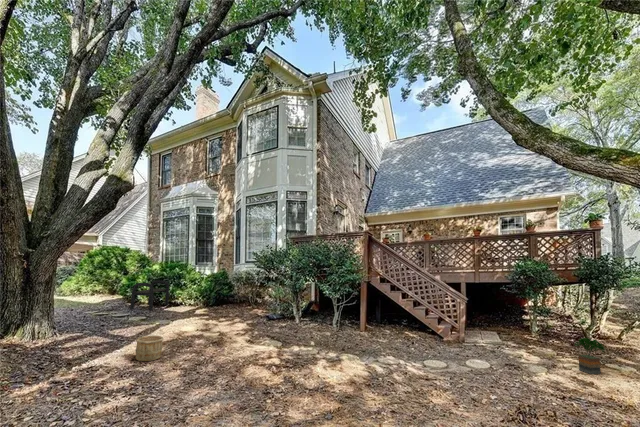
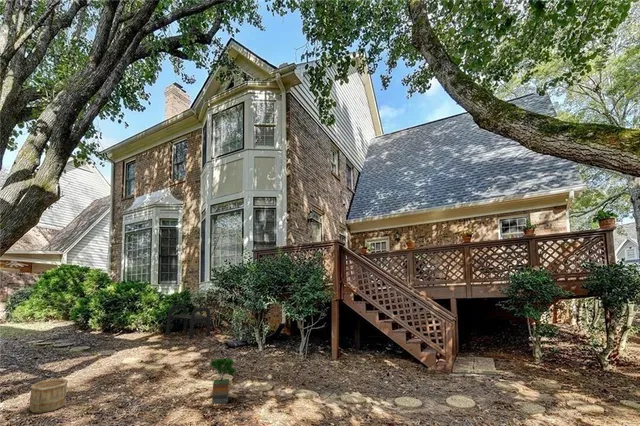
bench: present [130,280,169,310] -> present [166,305,210,339]
potted tree: present [575,338,605,374] -> present [210,358,236,403]

